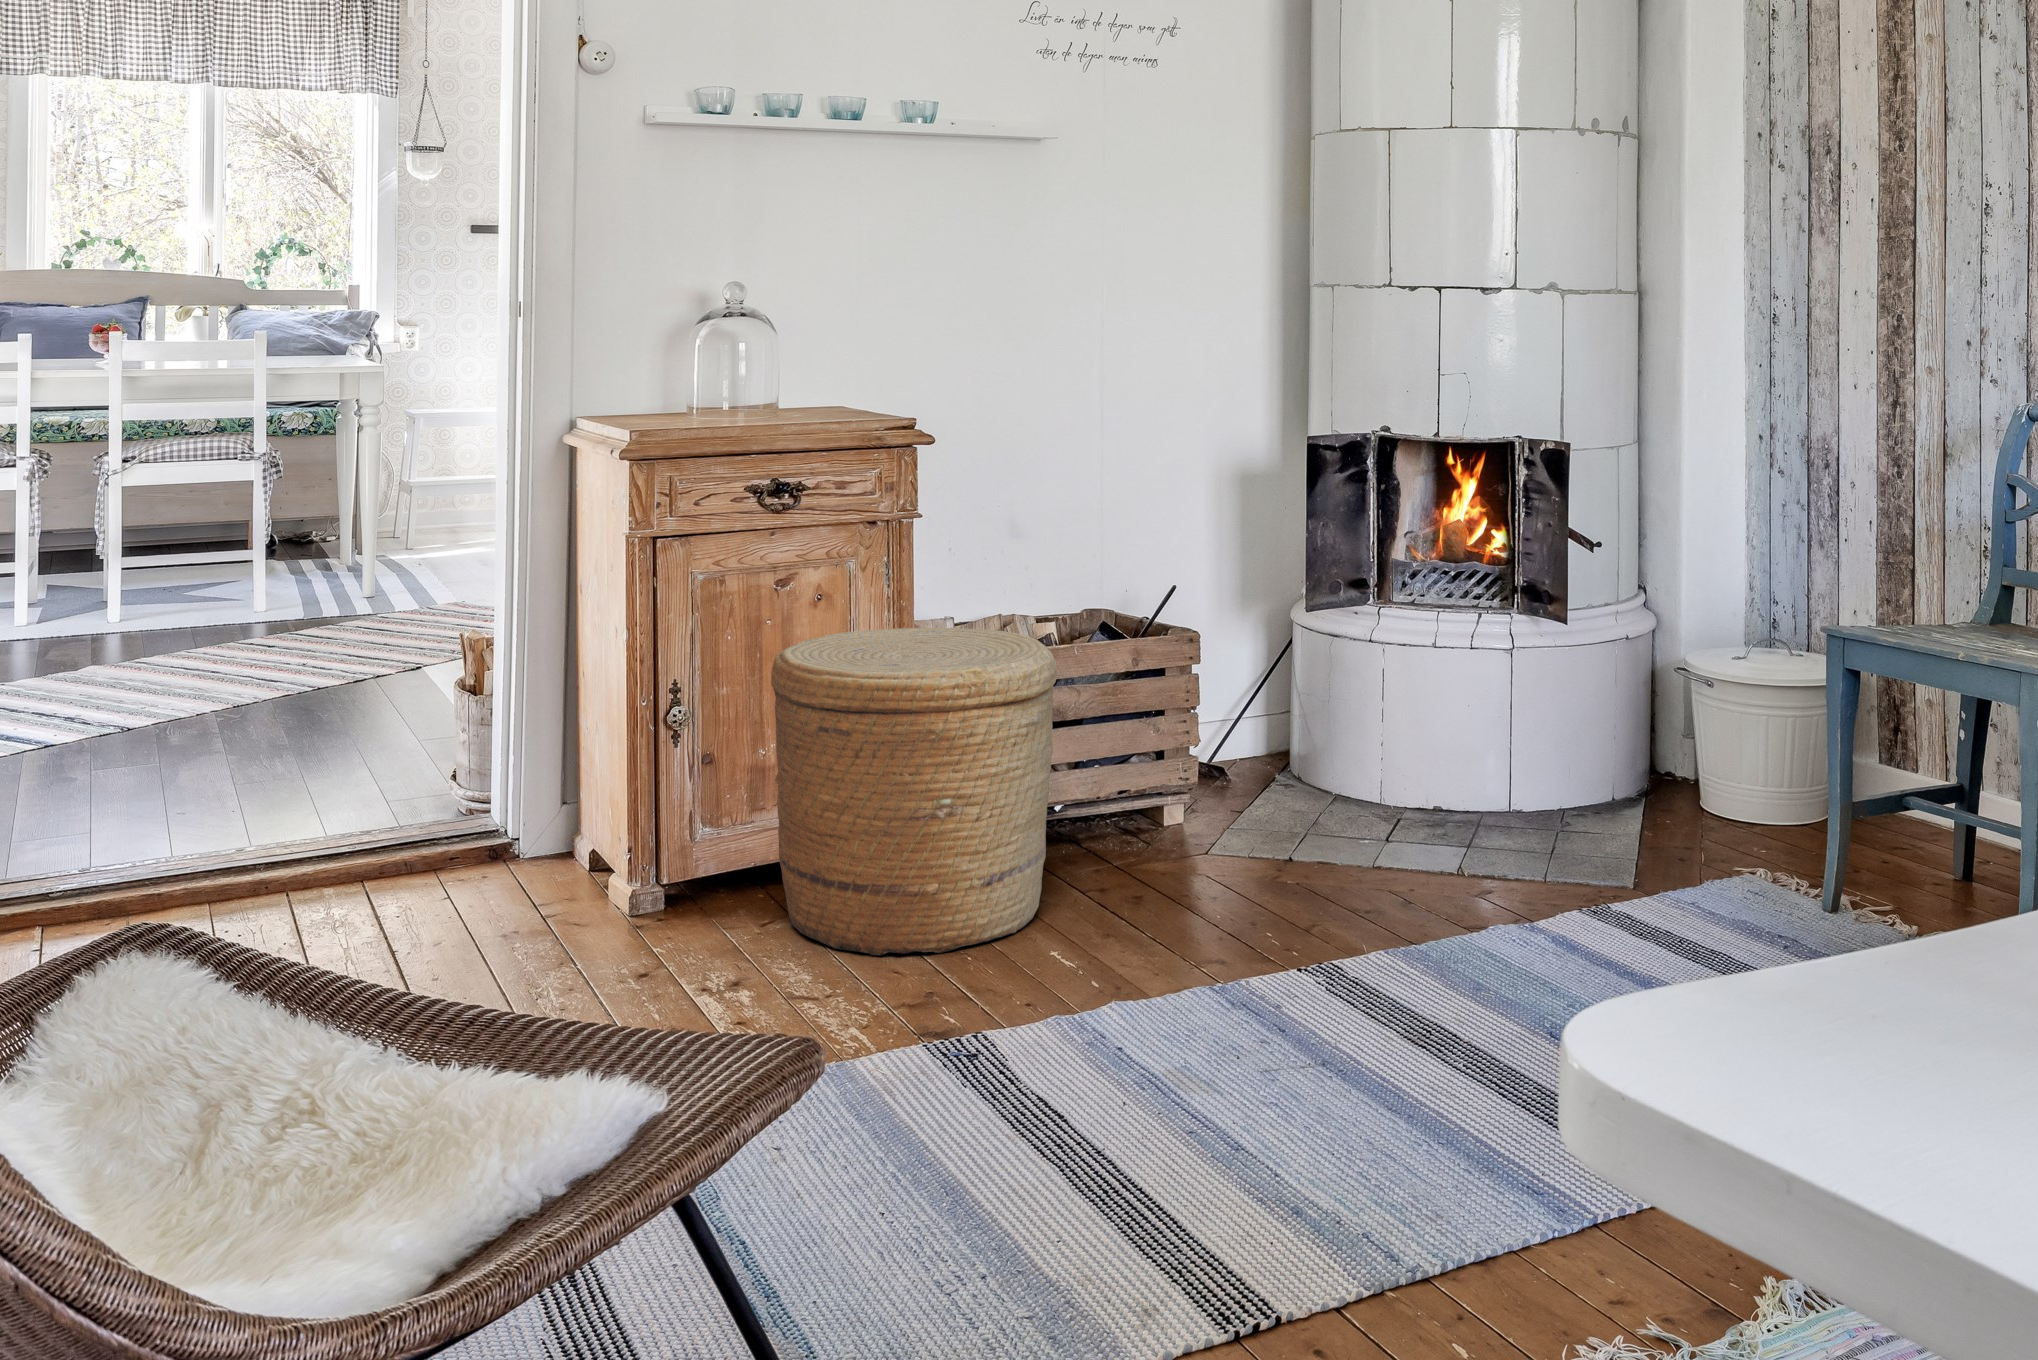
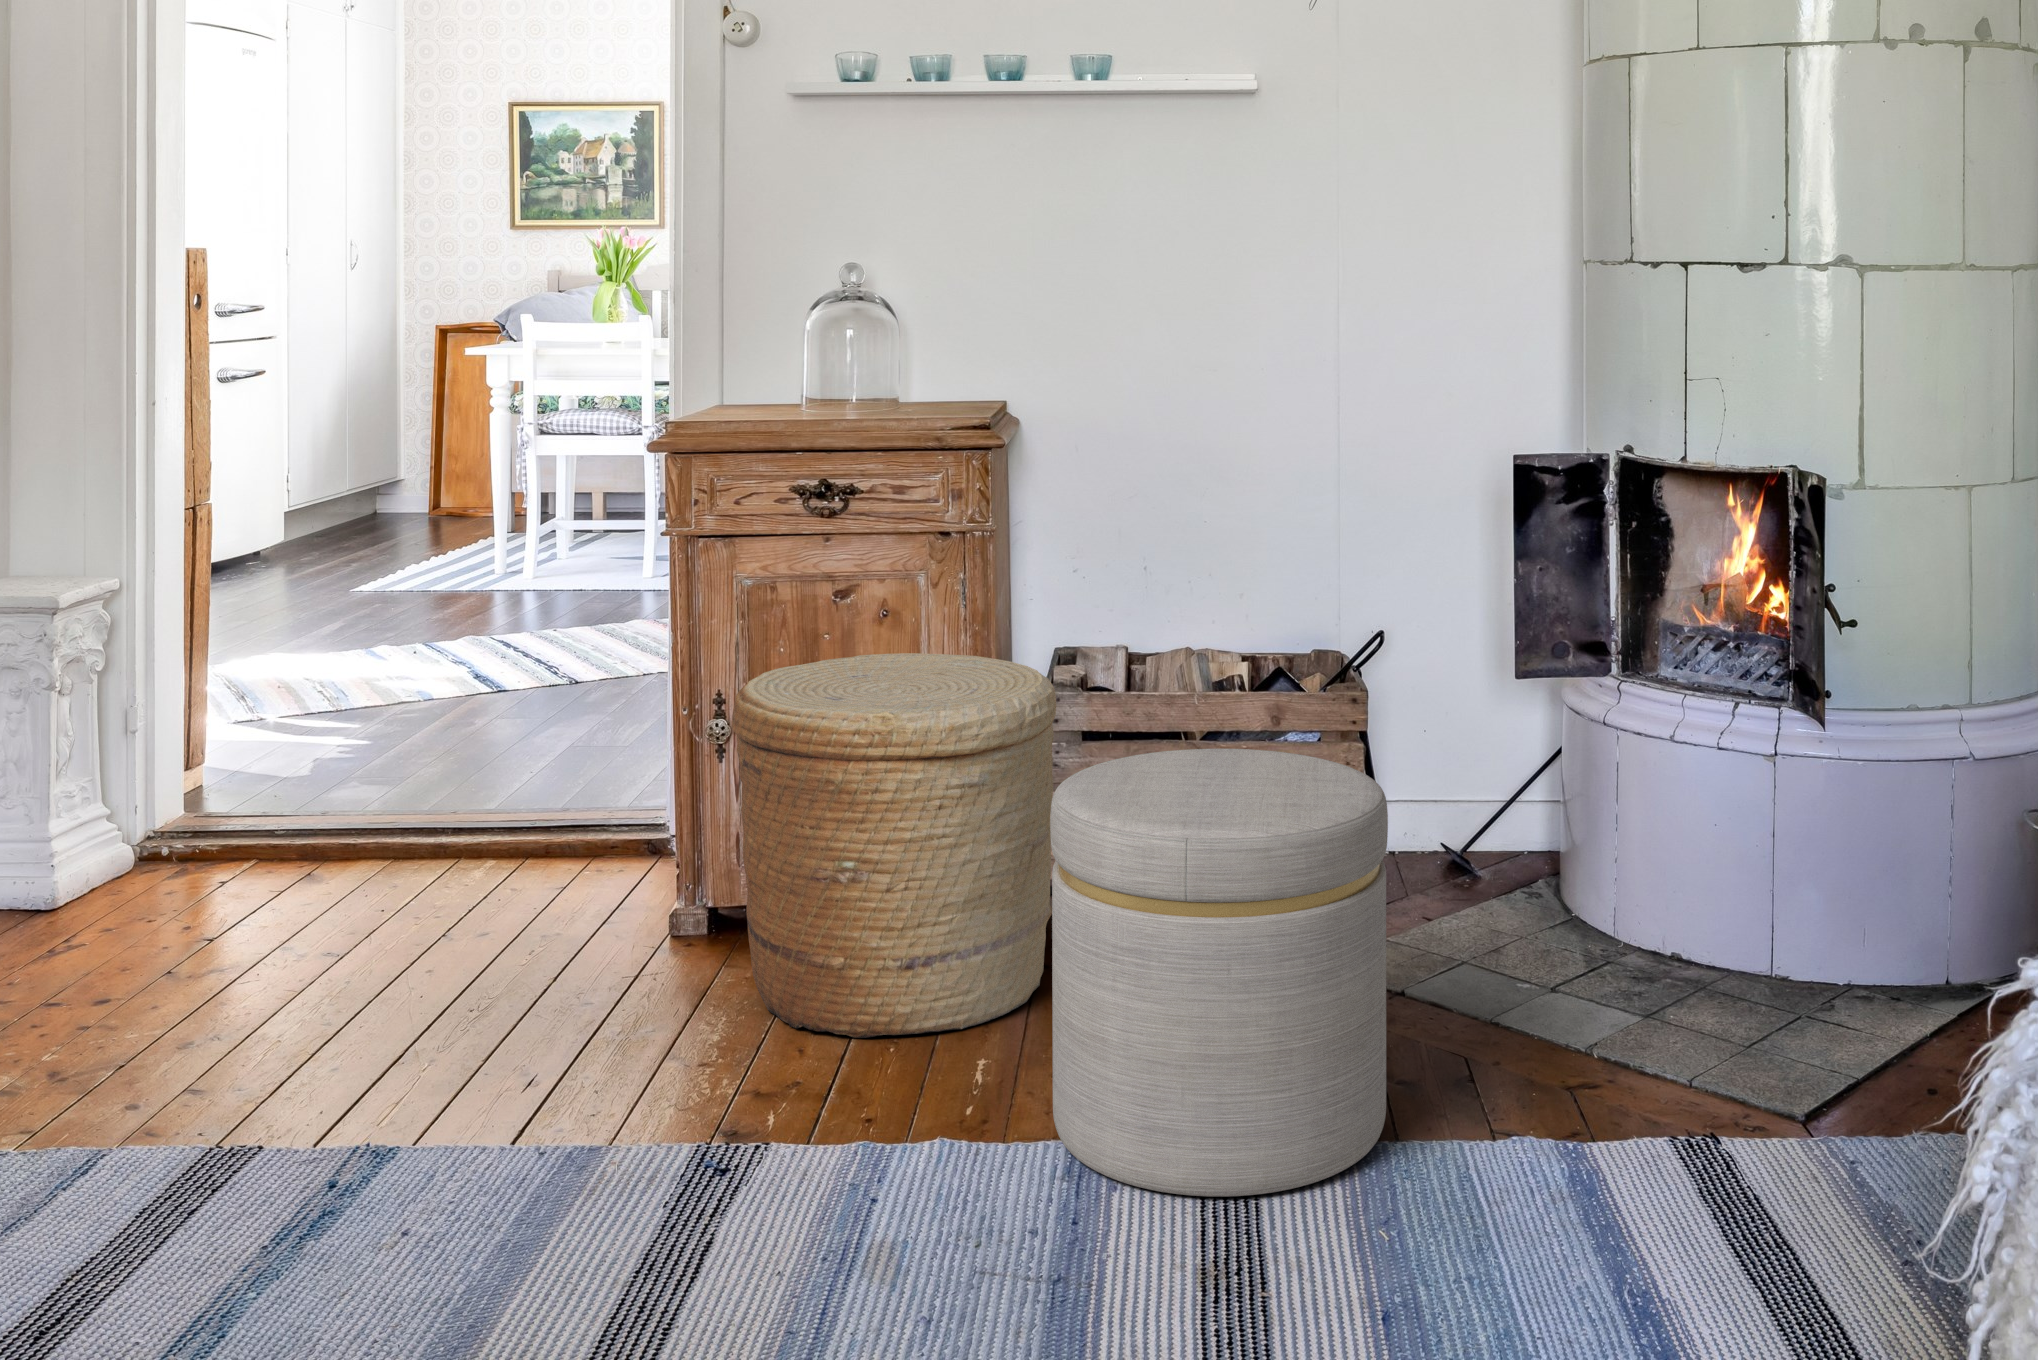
ottoman: none [1168,668,1428,995] -> present [1050,749,1388,1196]

